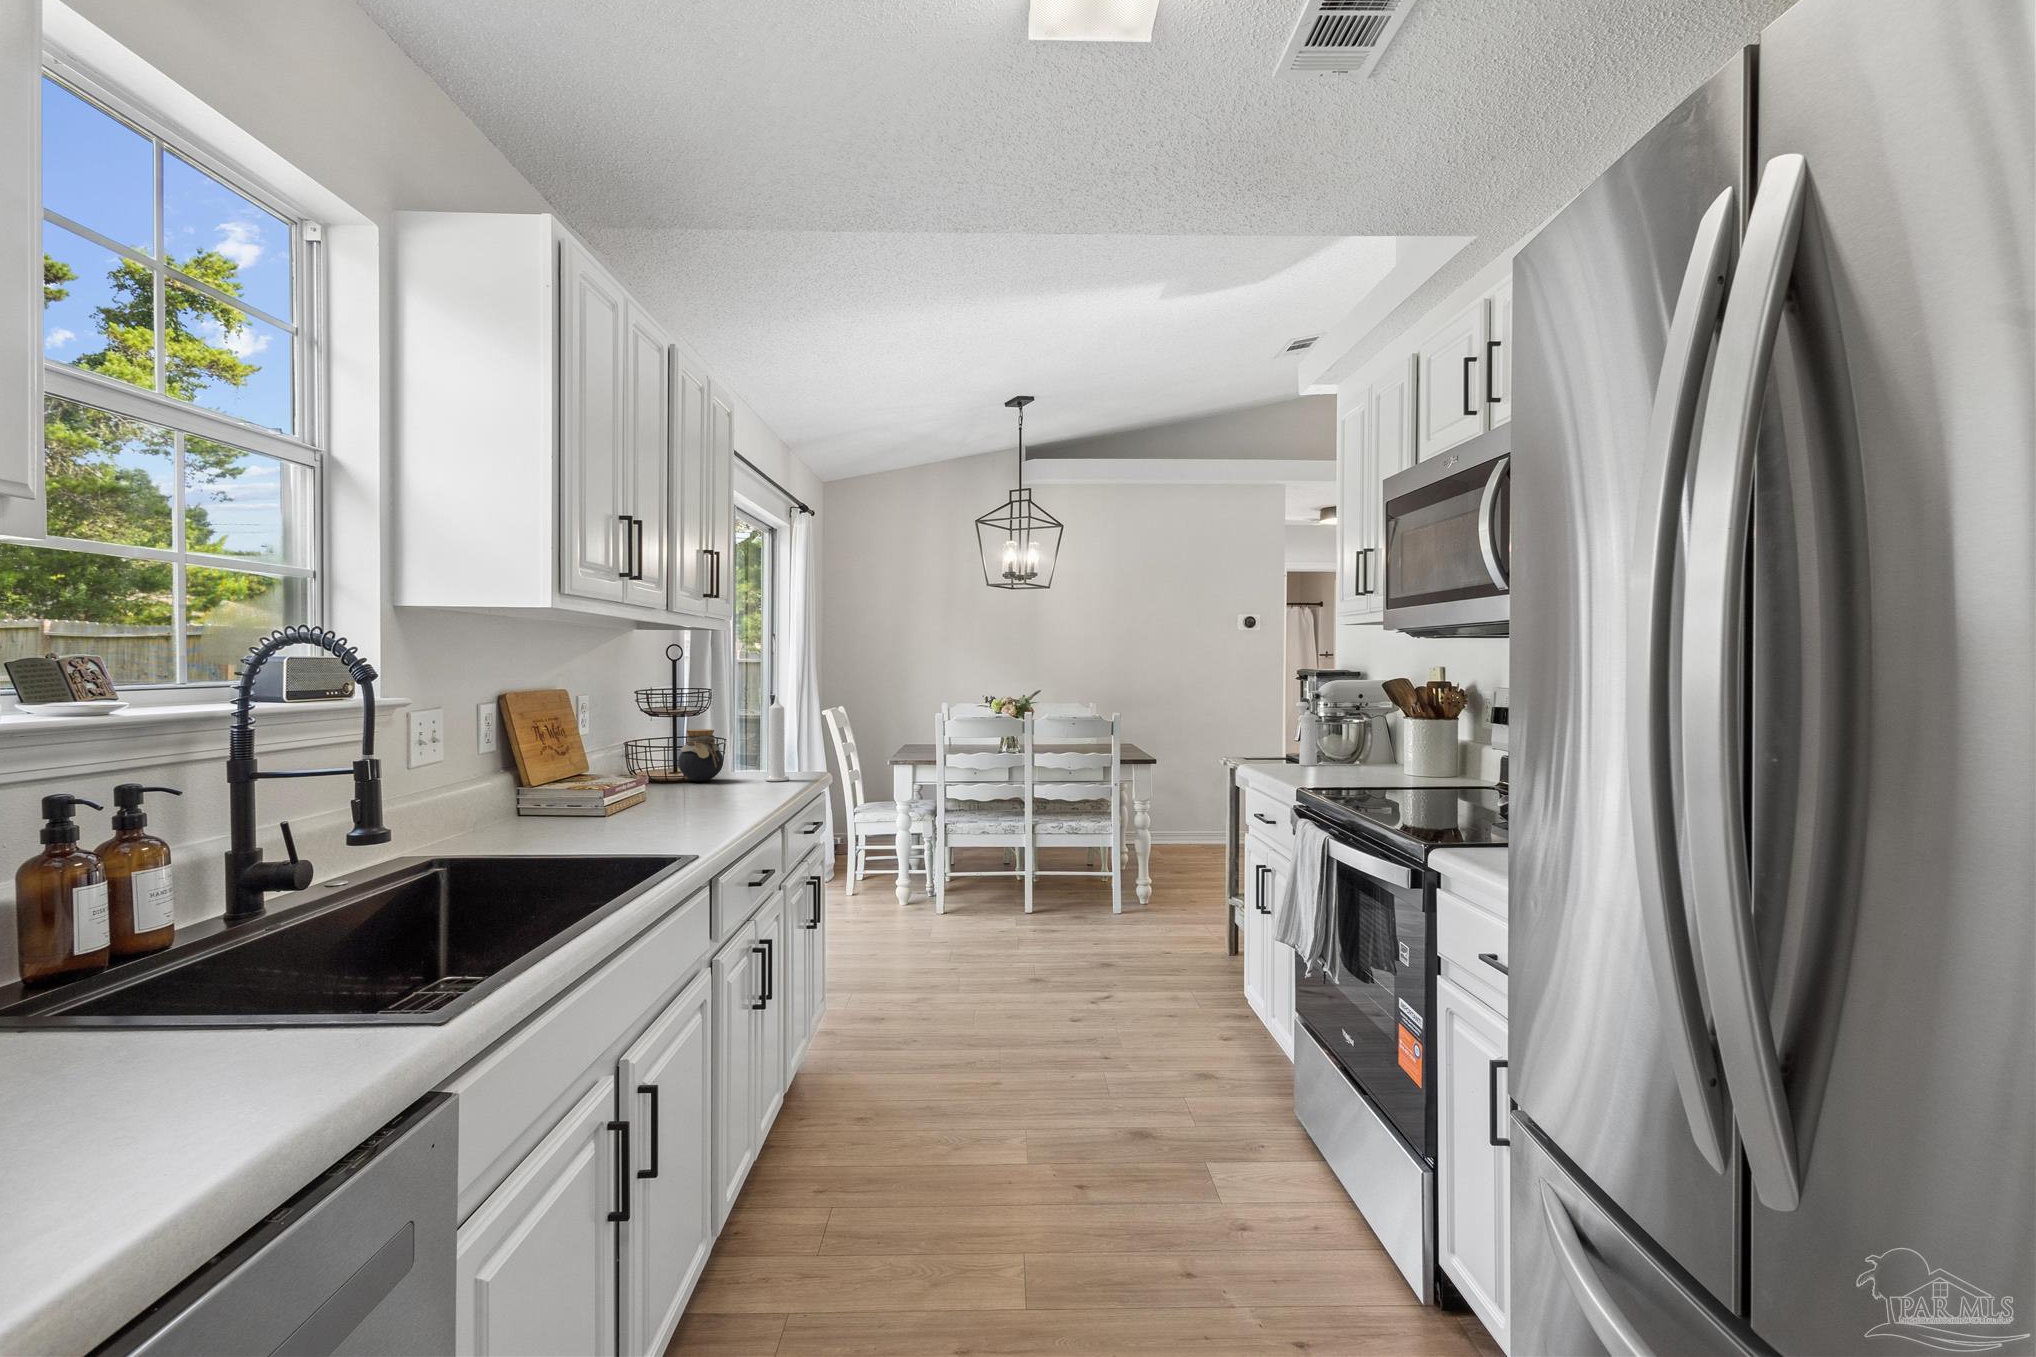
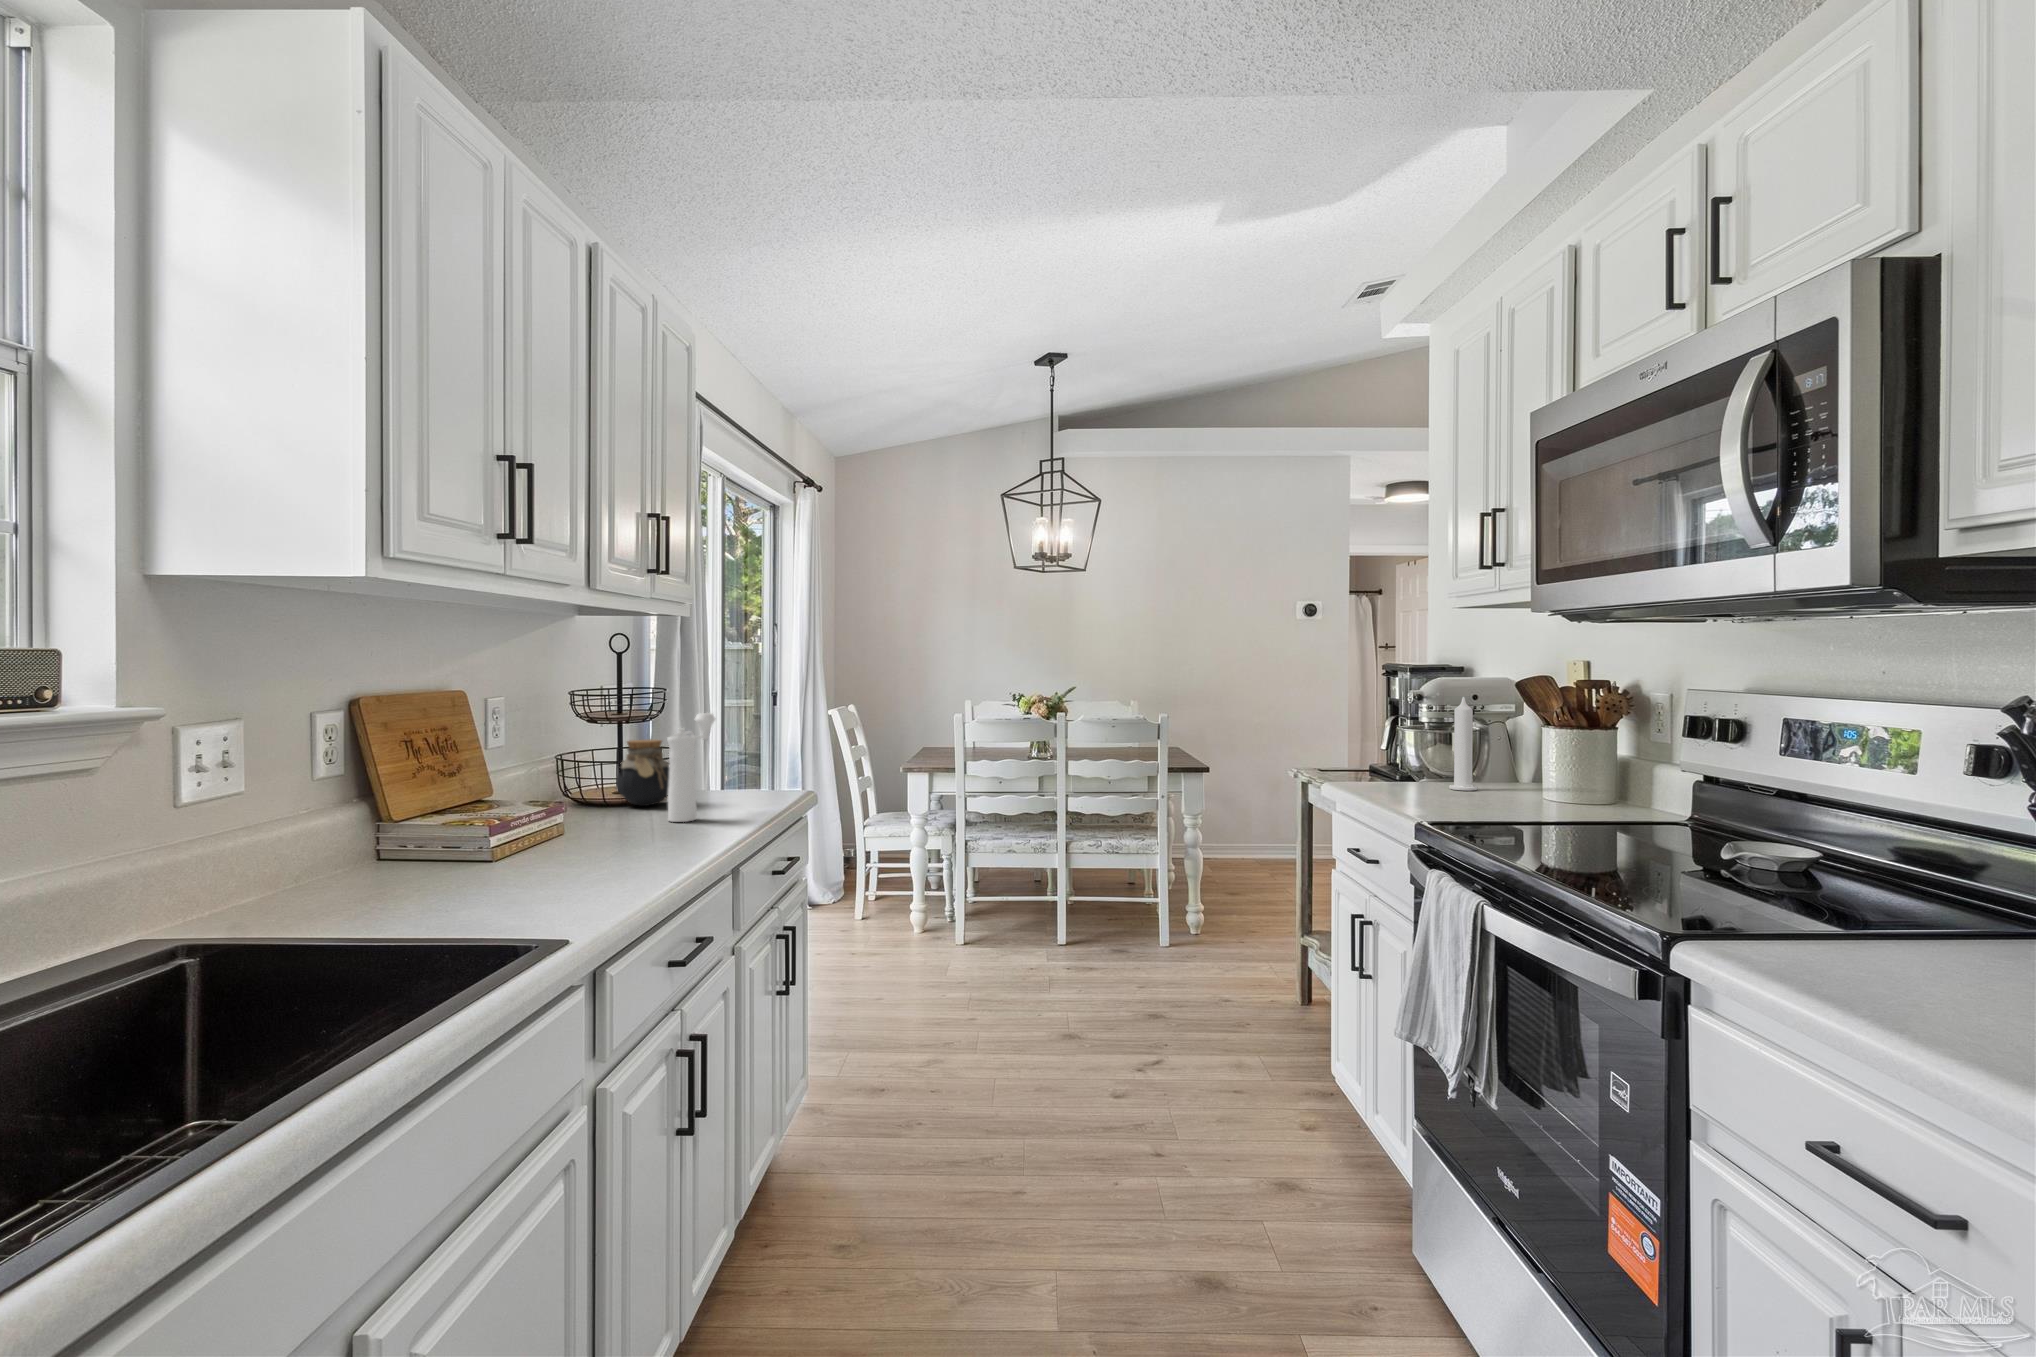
candle: present [765,697,789,781] -> present [1449,697,1477,791]
pepper mill: present [1296,702,1317,766] -> present [667,713,716,822]

